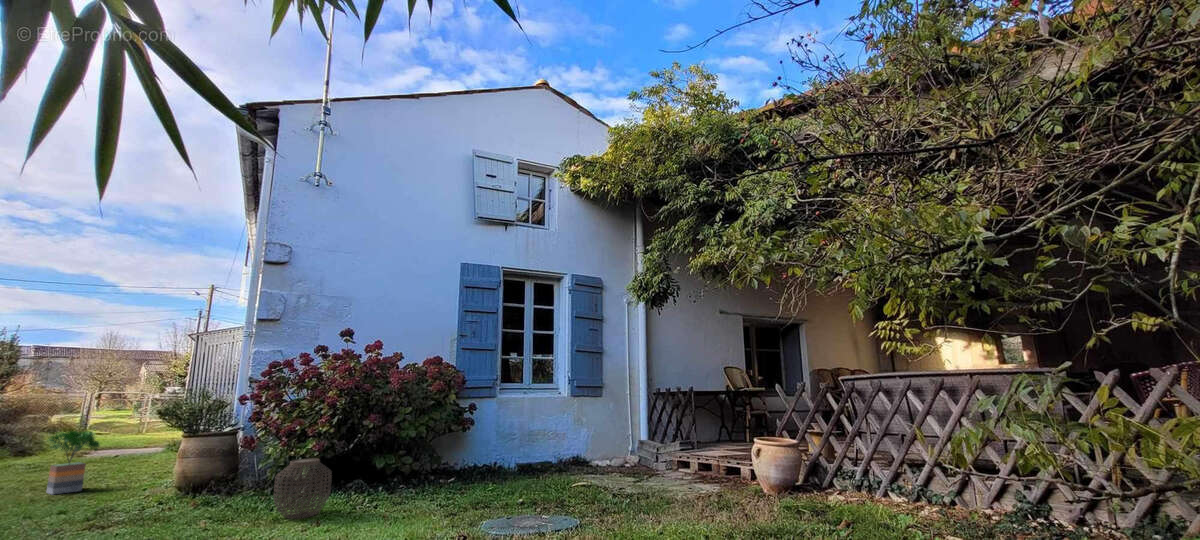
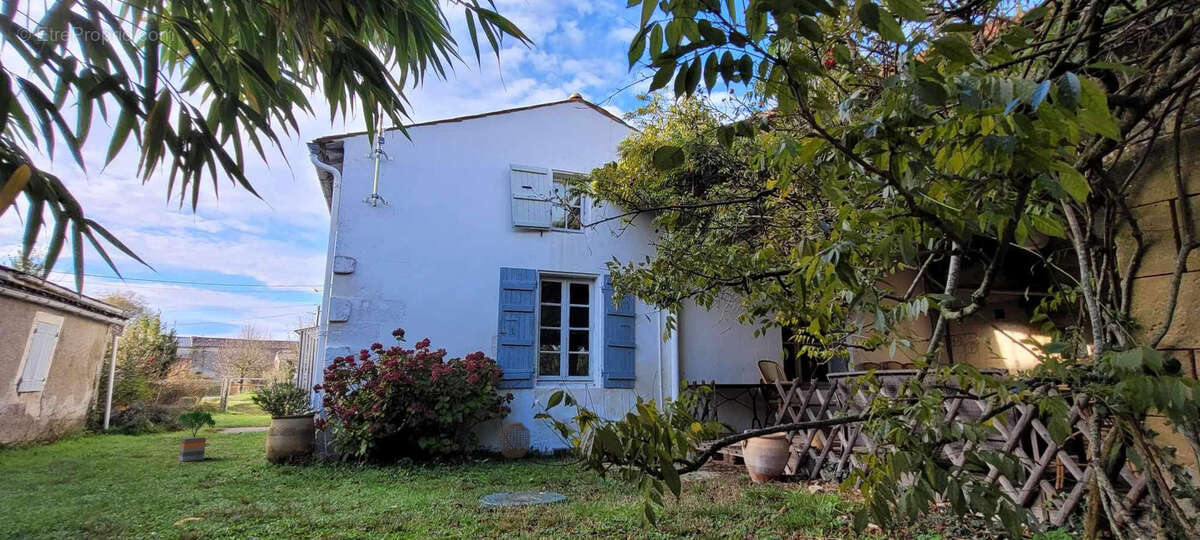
woven basket: present [274,458,332,518] -> present [498,422,530,458]

